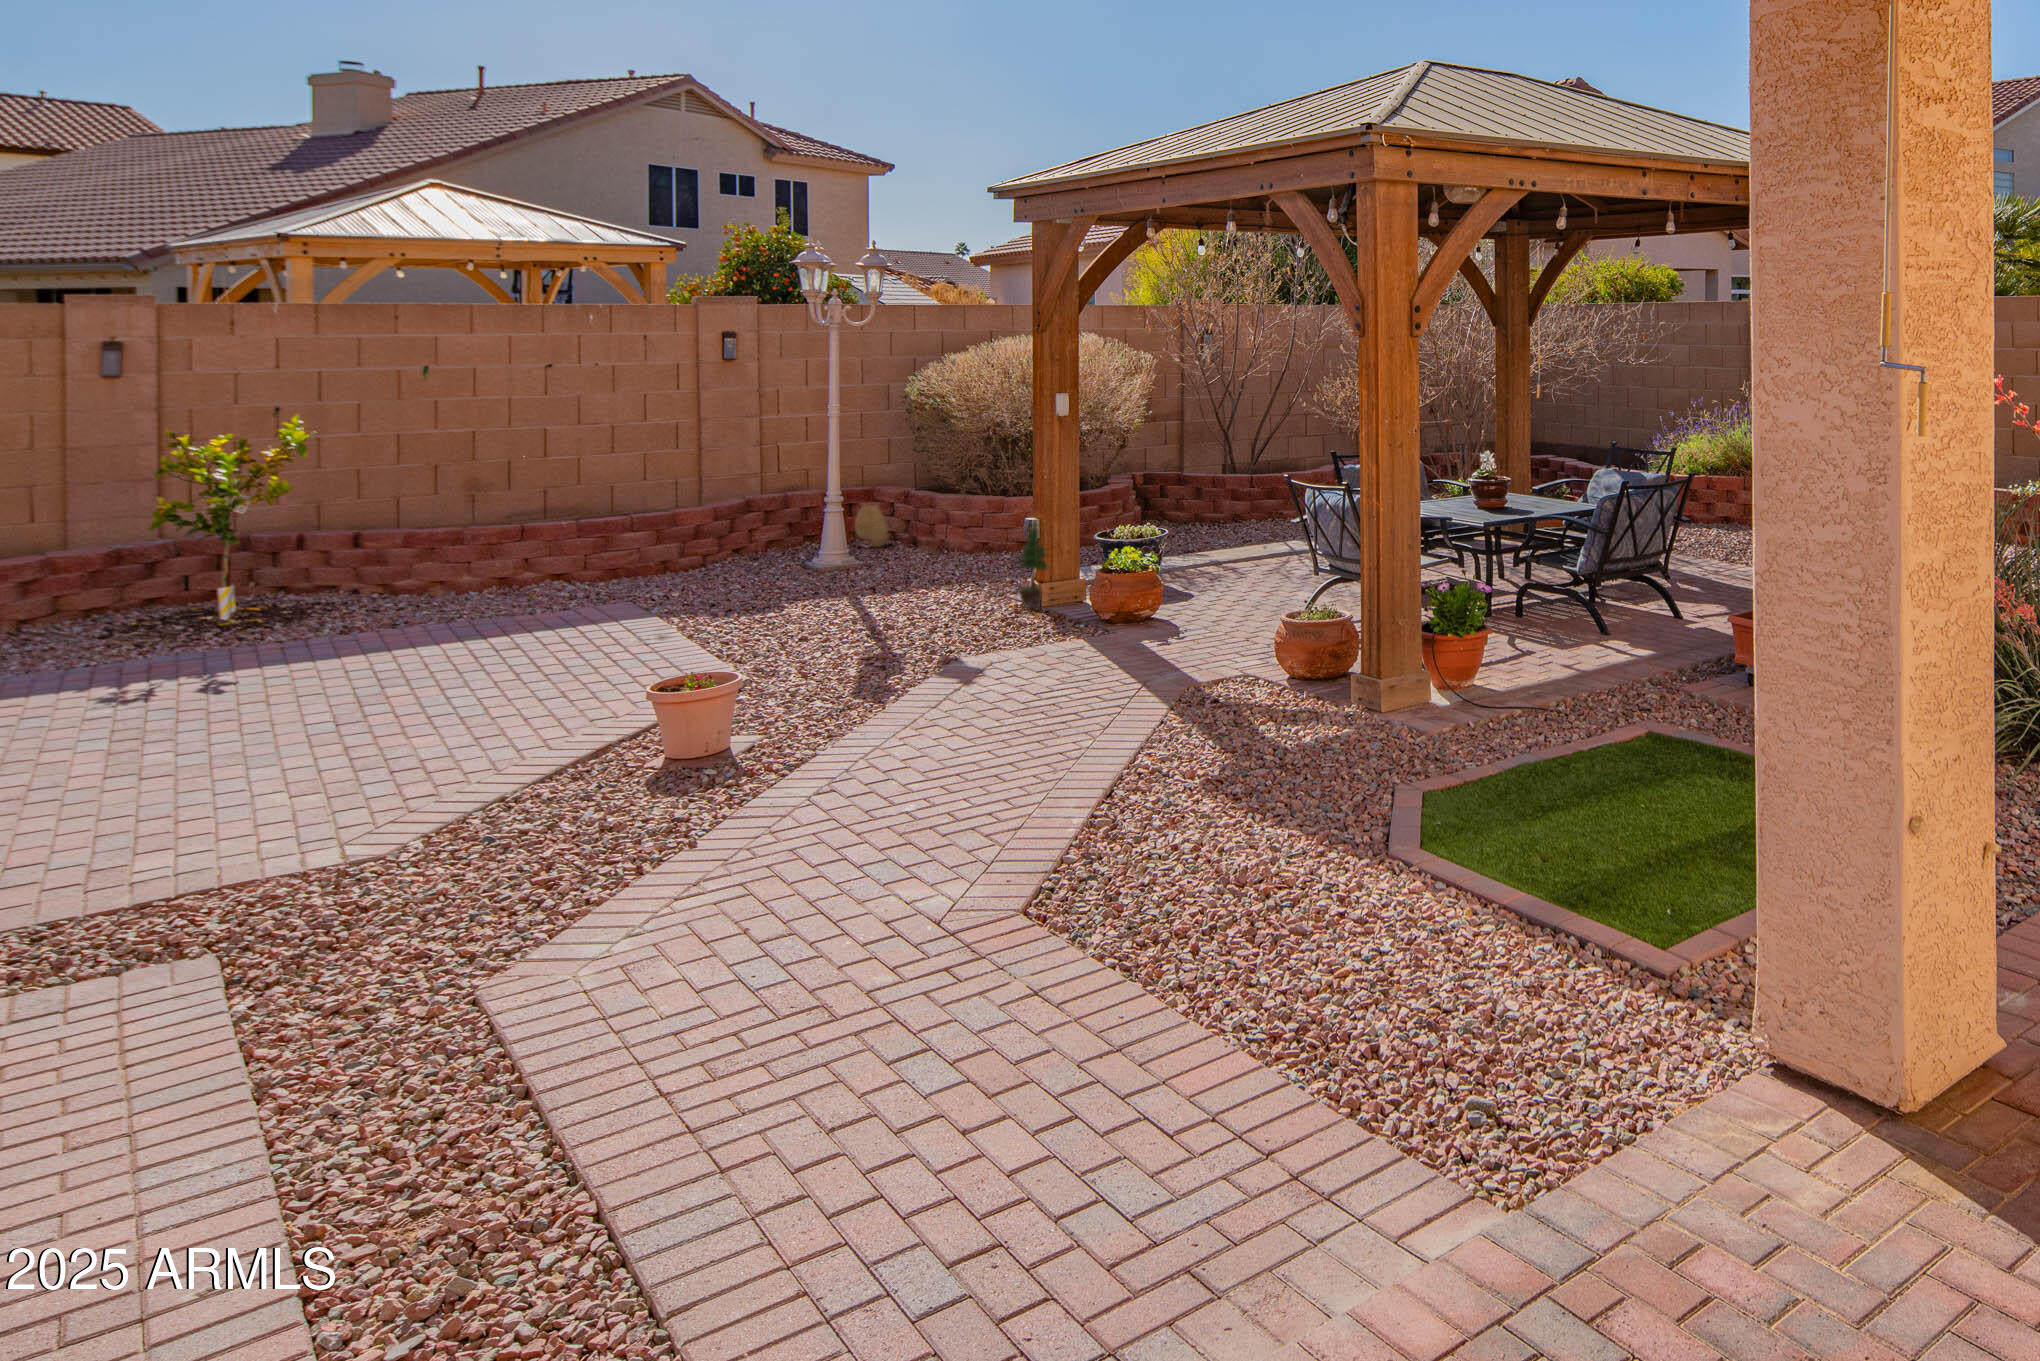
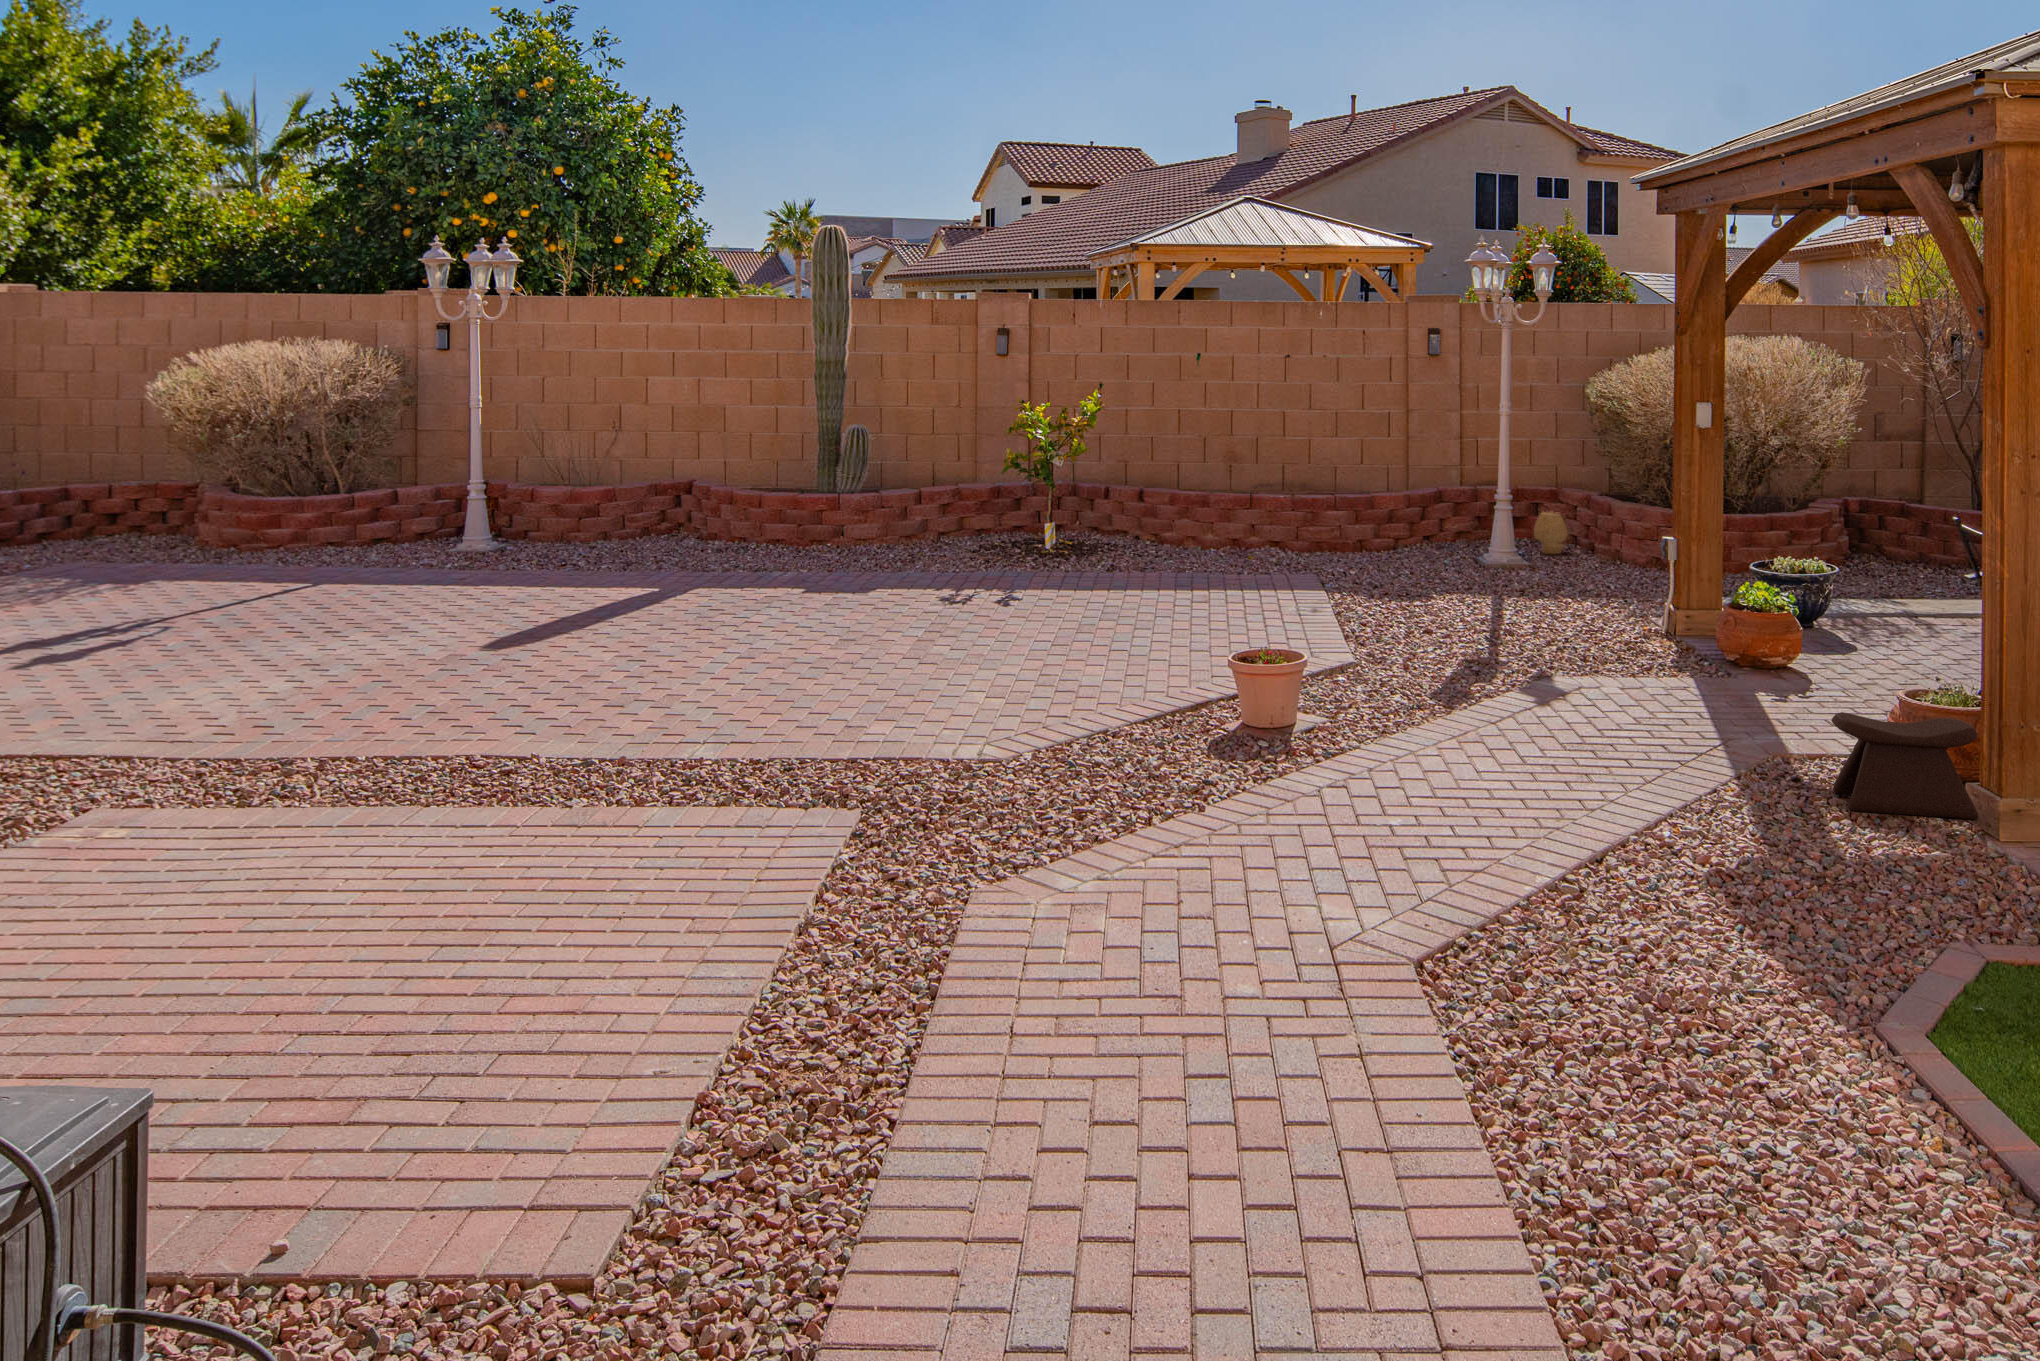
potted tree: present [1018,518,1049,610] -> none [1640,540,1678,638]
stool: none [1252,632,1357,718] -> present [1831,712,1978,819]

